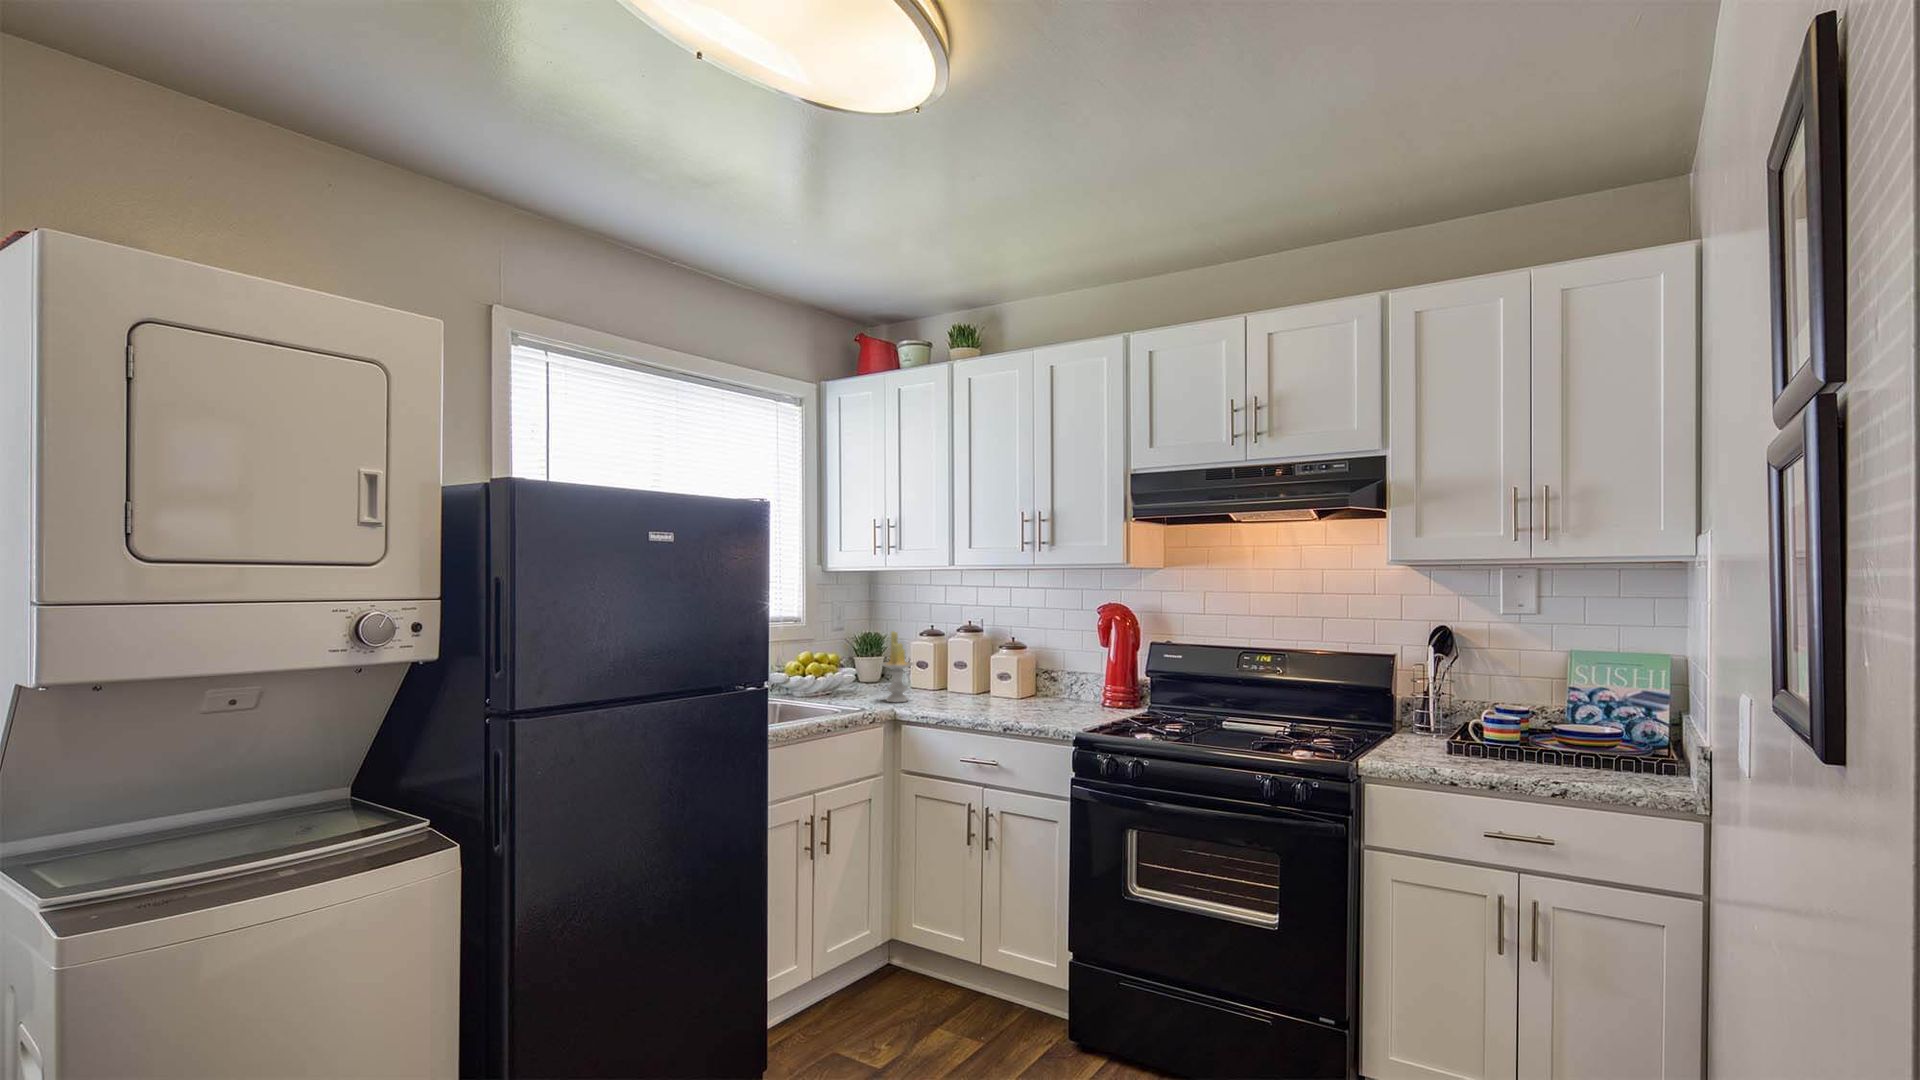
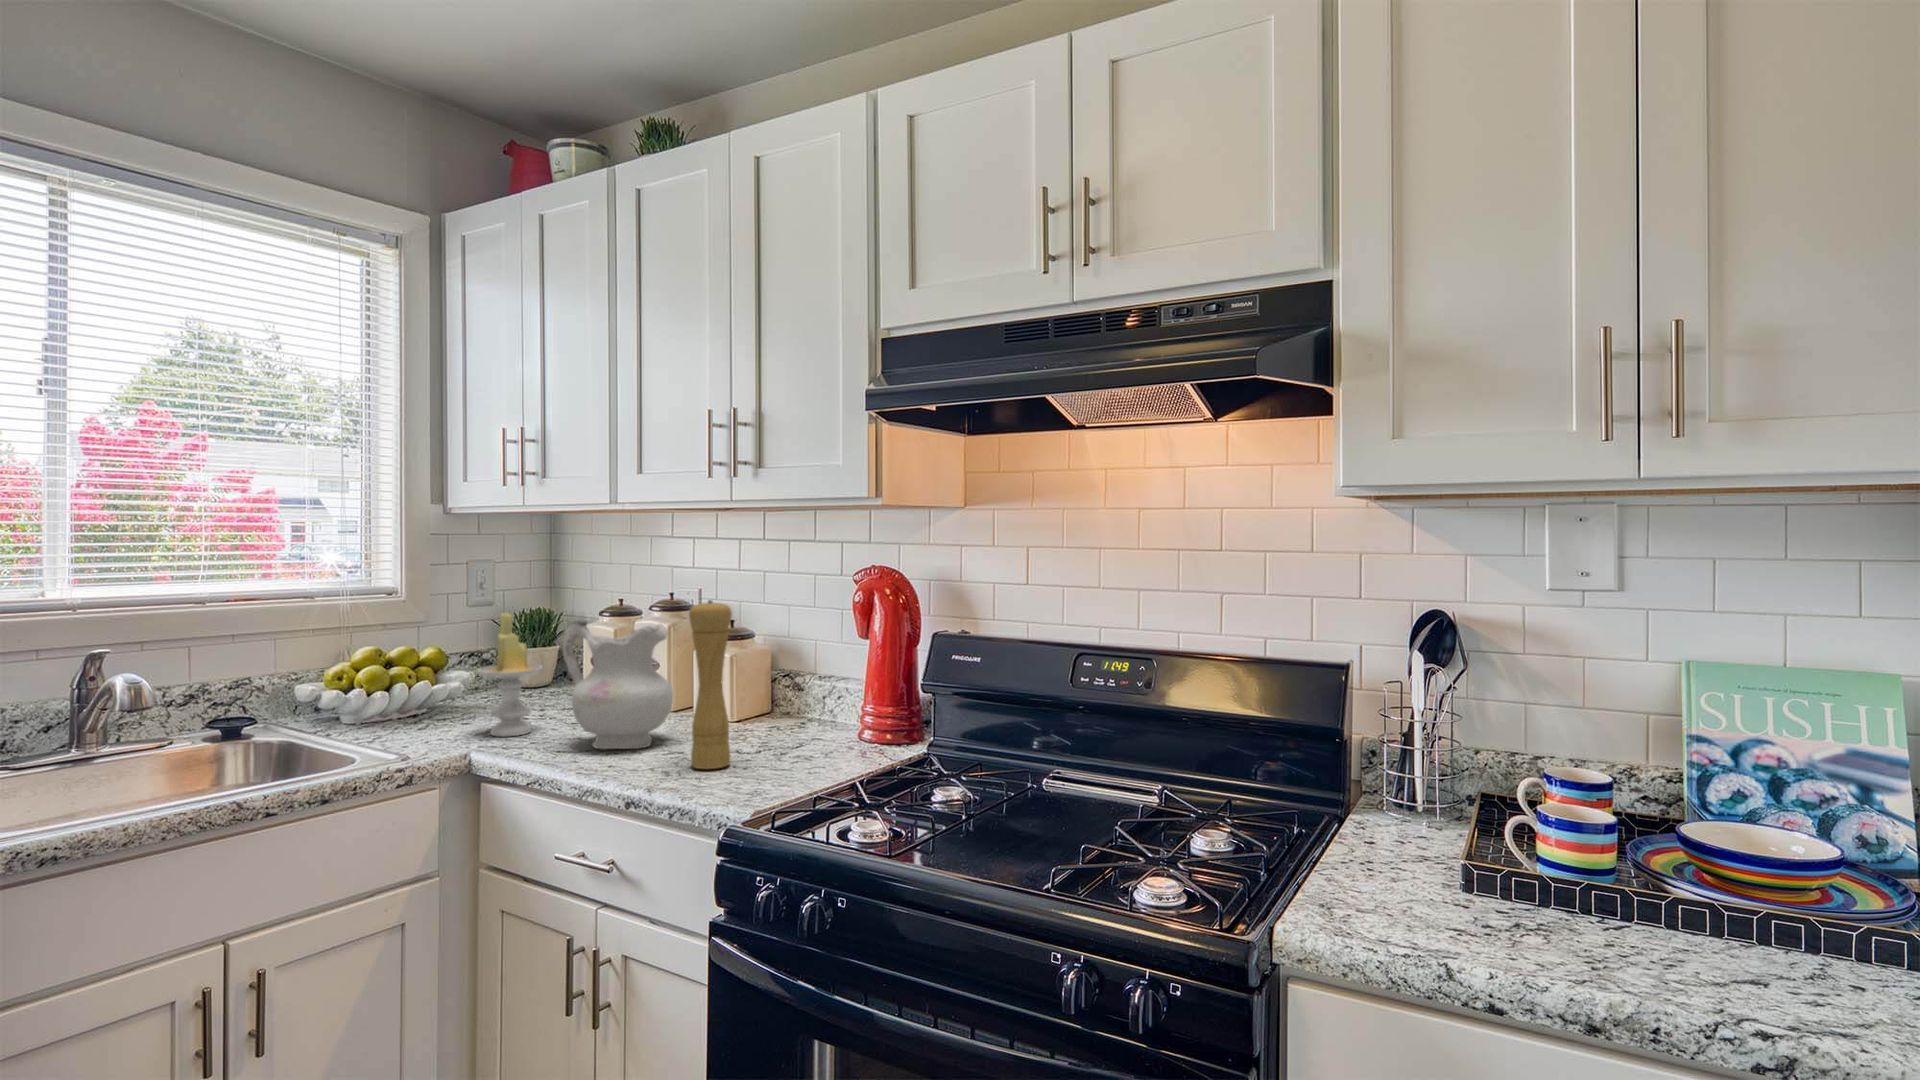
pepper mill: none [1022,622,1045,715] -> present [689,600,732,769]
ceramic pitcher: none [935,634,998,708] -> present [563,620,673,749]

